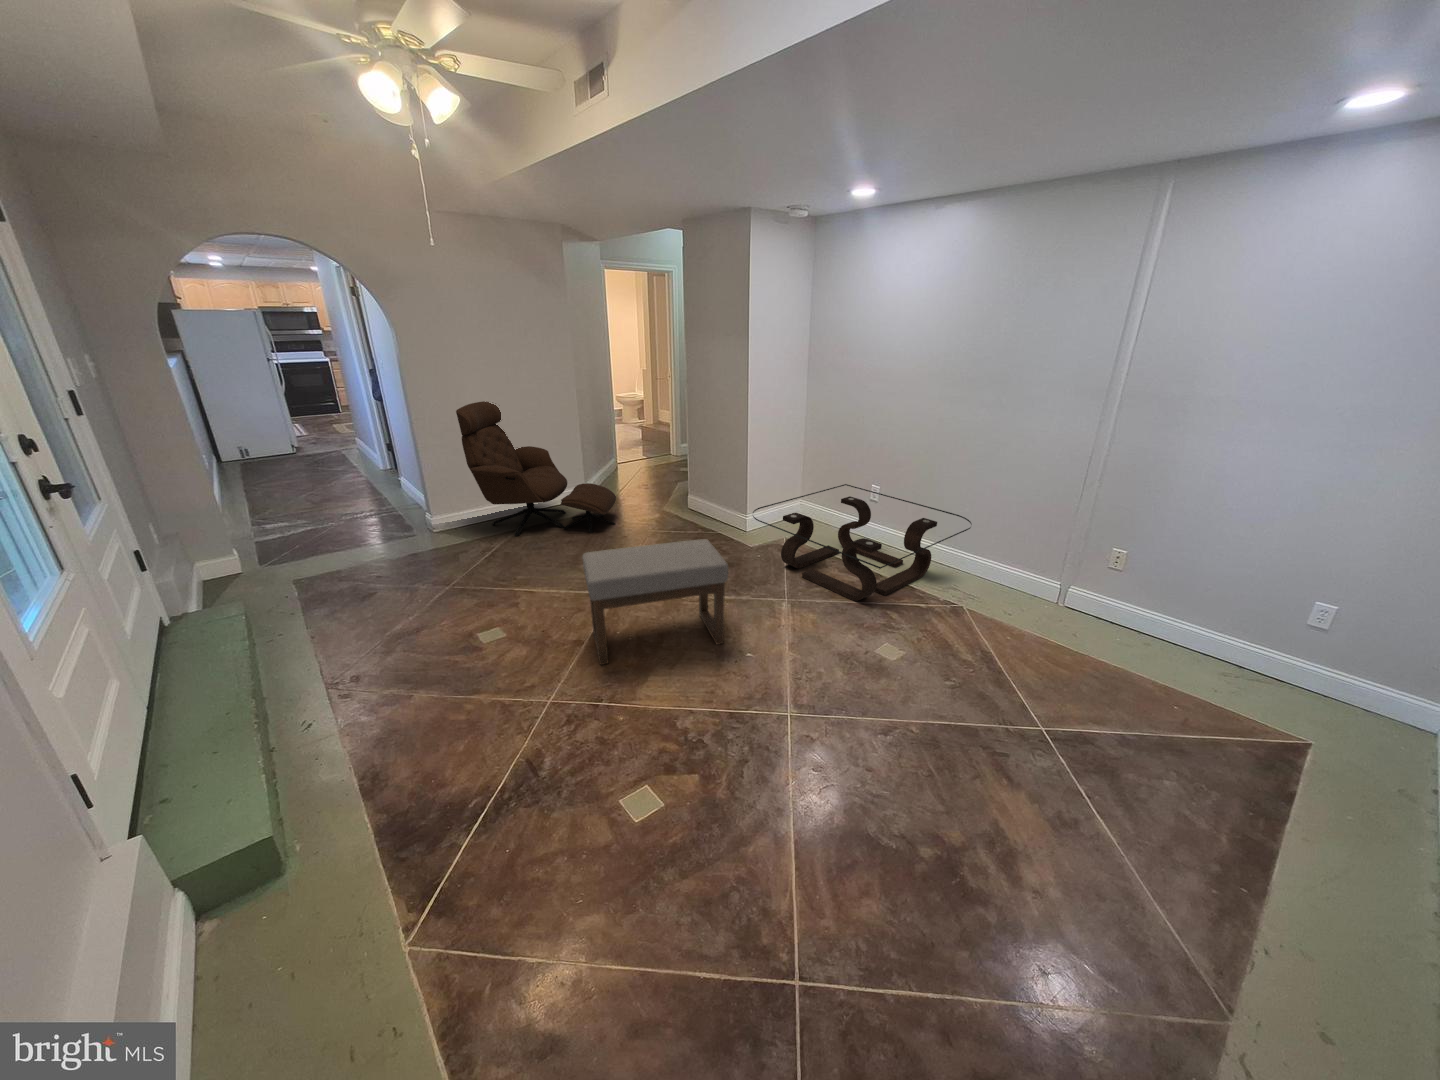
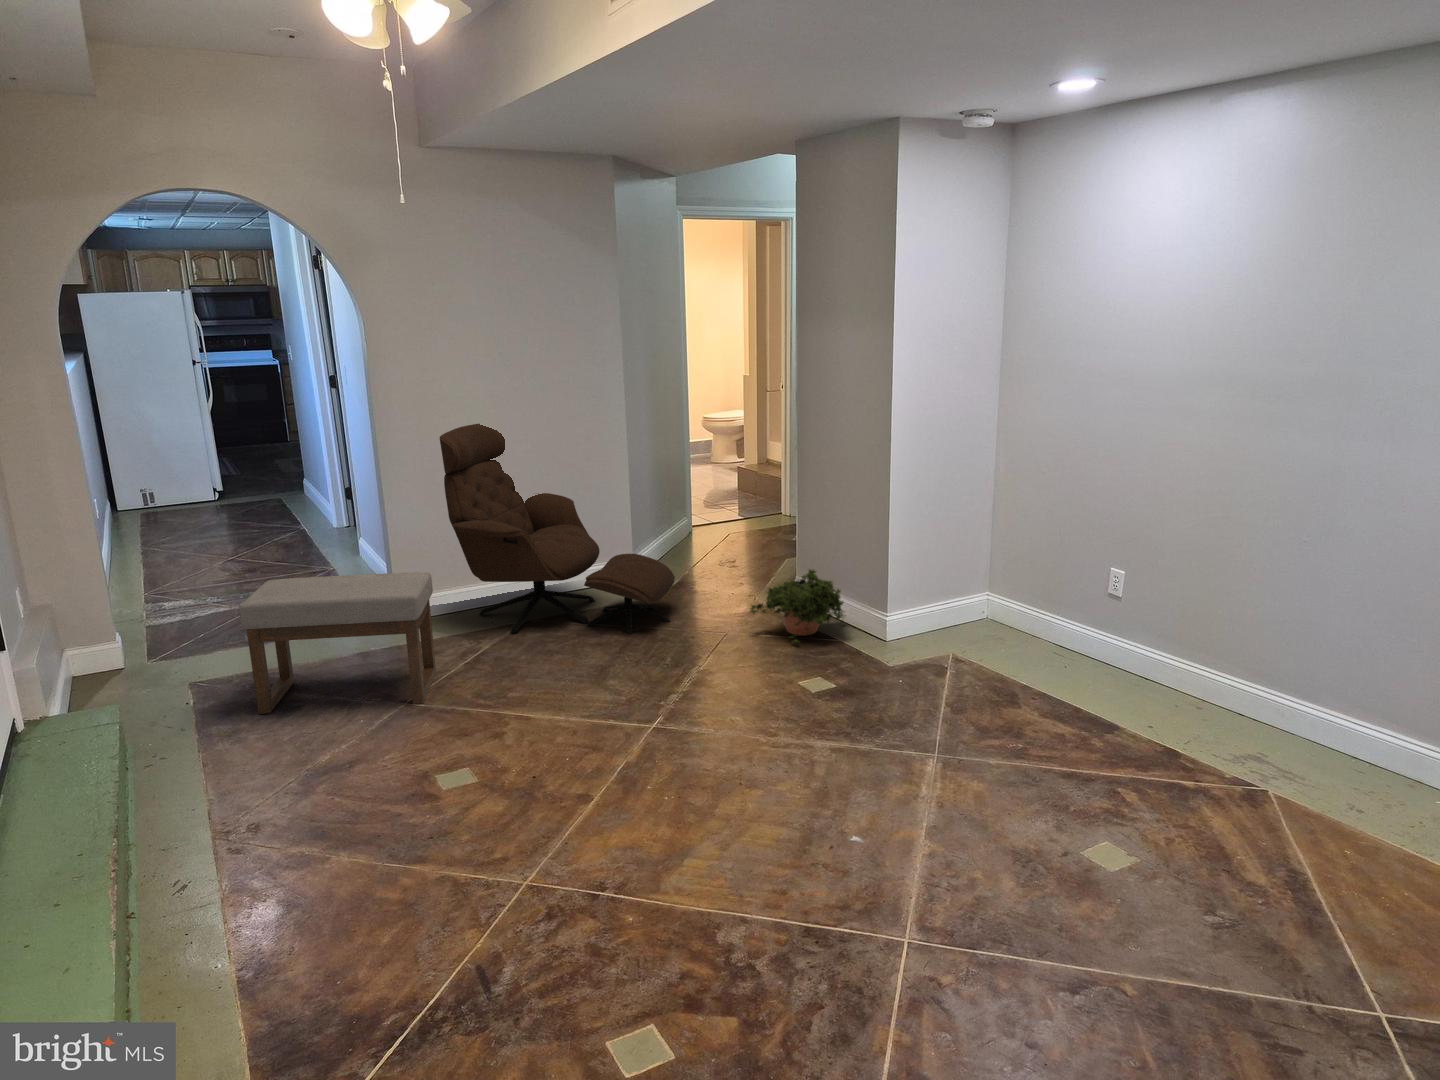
coffee table: present [753,484,972,601] -> none [888,566,1286,766]
potted plant: none [663,490,722,535] -> present [750,569,846,642]
ottoman: present [582,539,728,665] -> present [239,572,436,714]

